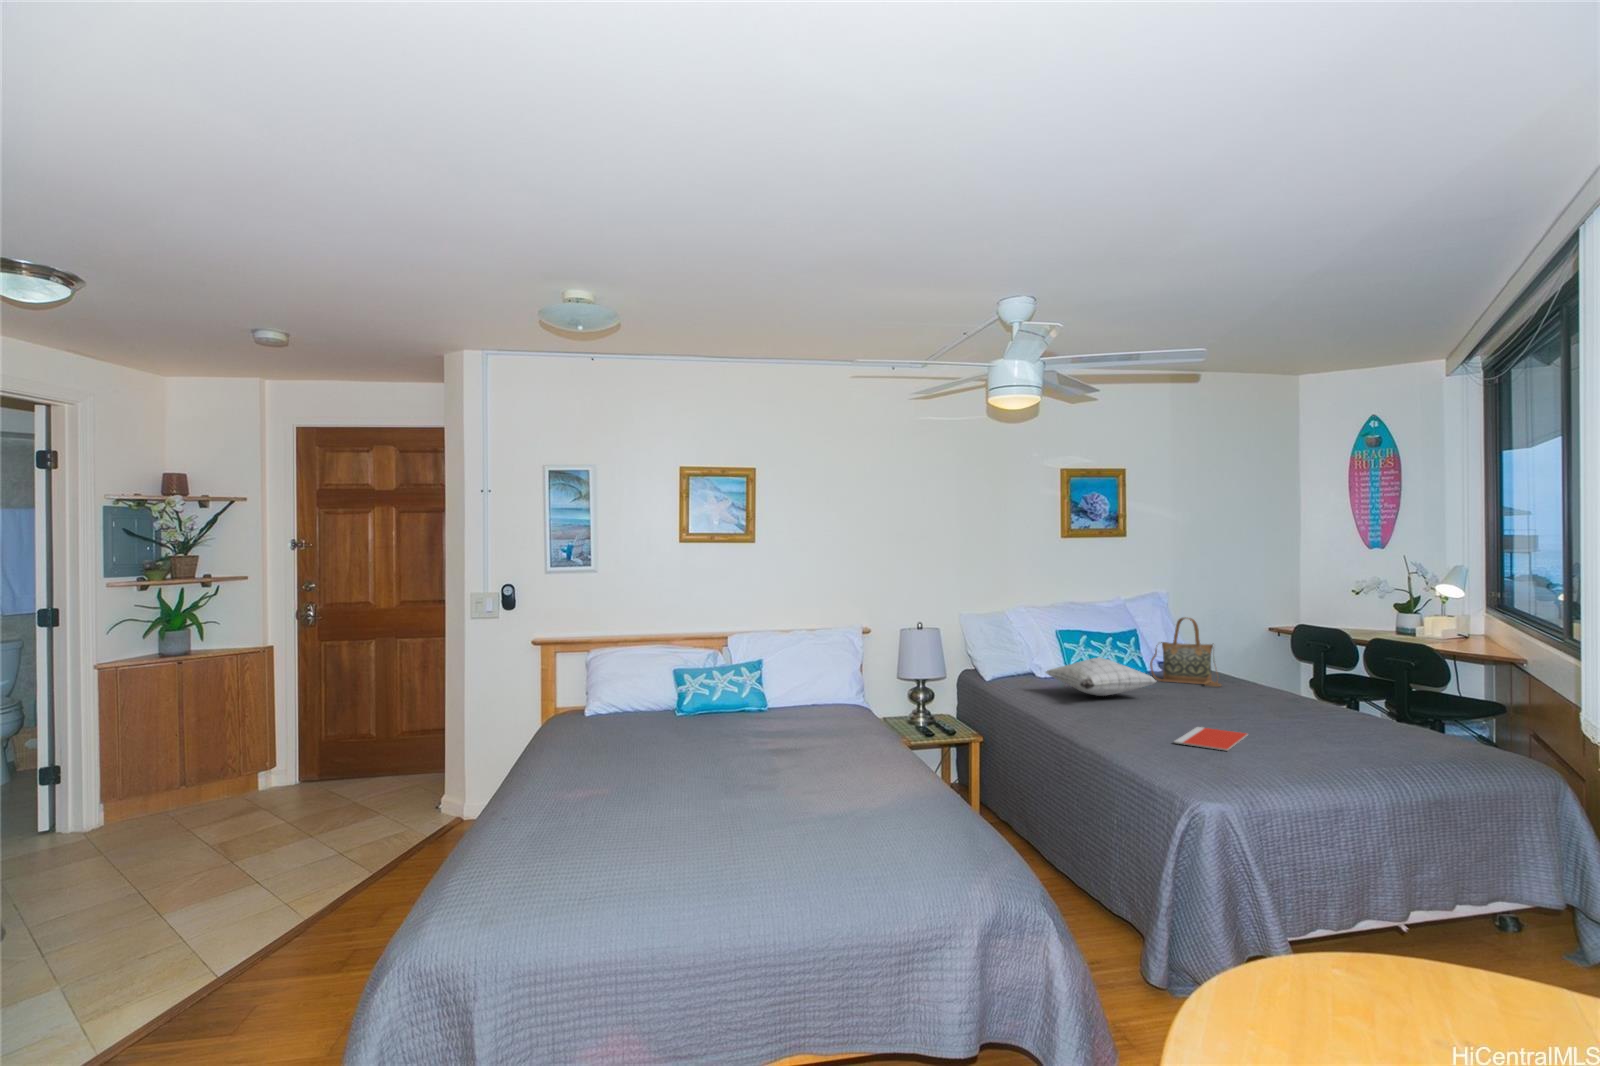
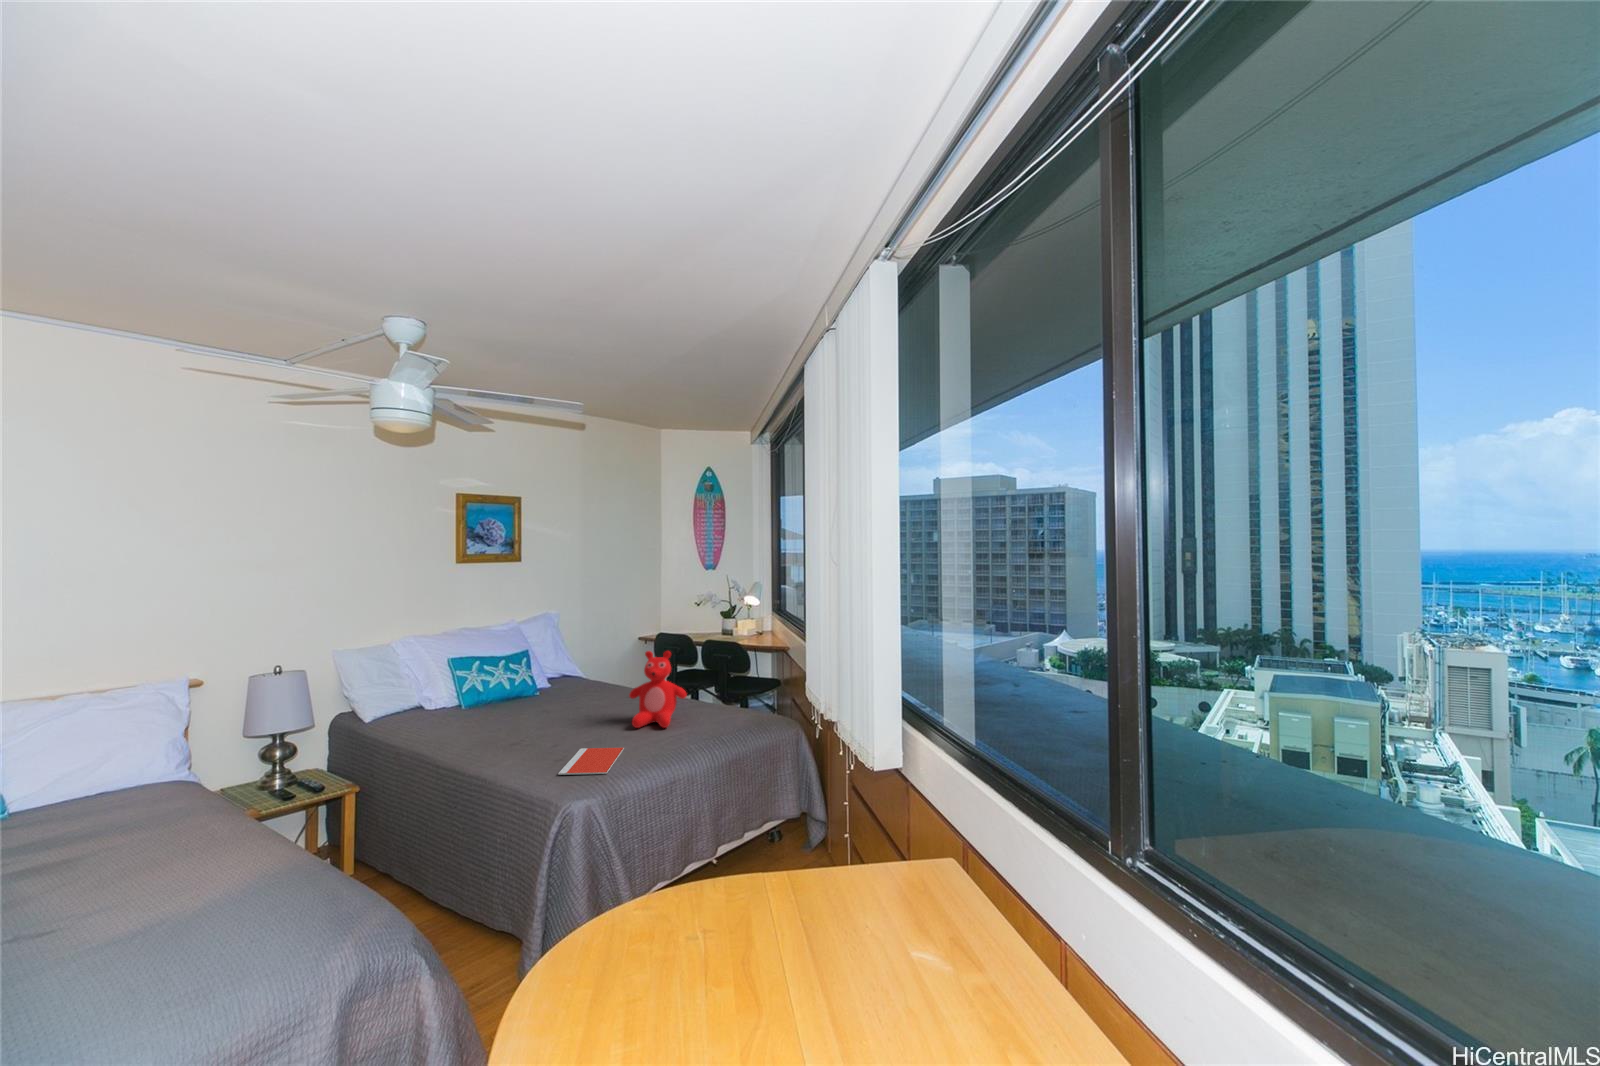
handbag: present [1150,617,1221,687] -> none [542,637,603,697]
teddy bear: none [1255,633,1333,724] -> present [629,651,687,728]
pillow: present [1046,658,1156,696] -> none [431,687,547,726]

